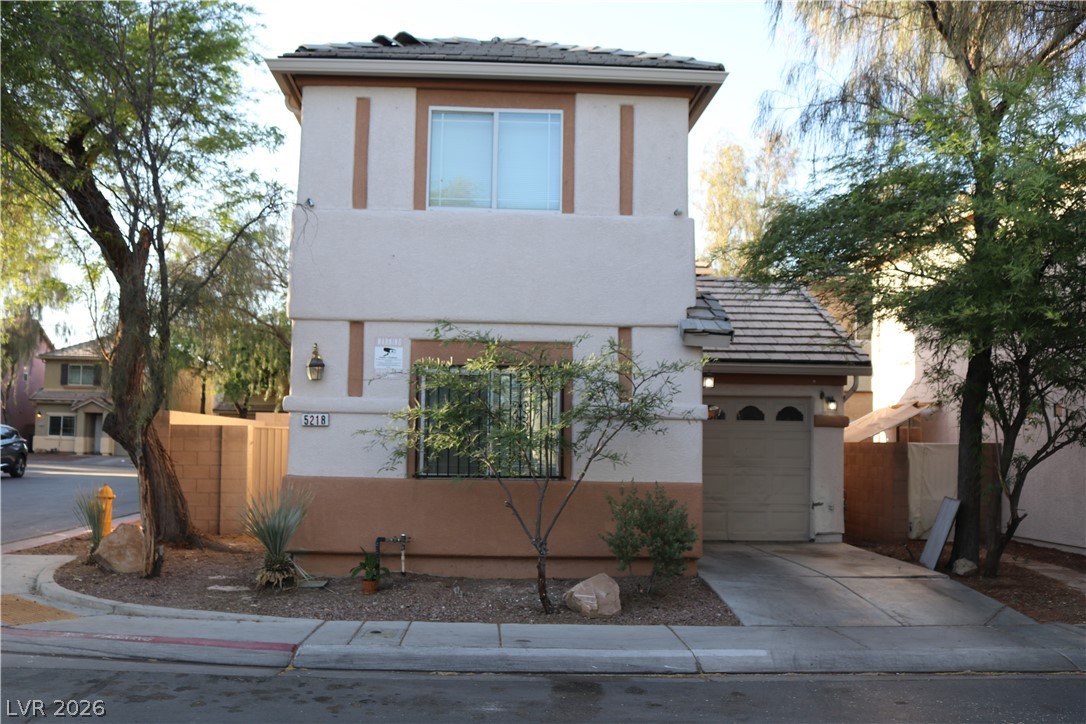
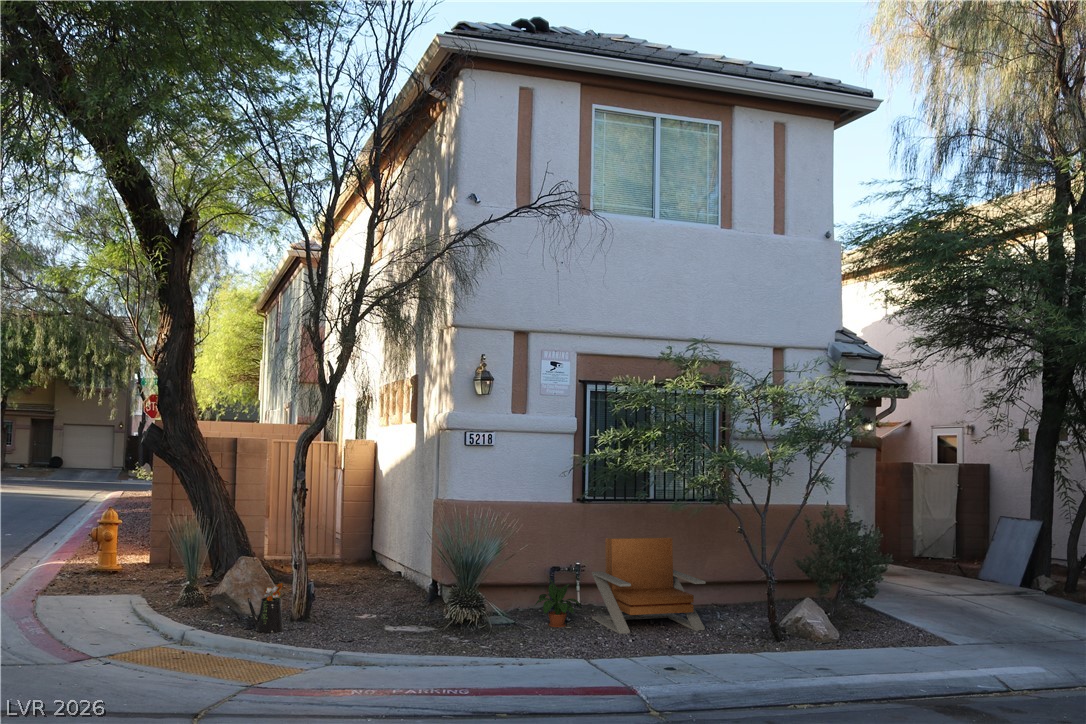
lounge chair: none [408,513,500,602] -> present [592,537,706,634]
watering can: none [105,542,140,585] -> present [248,583,287,633]

